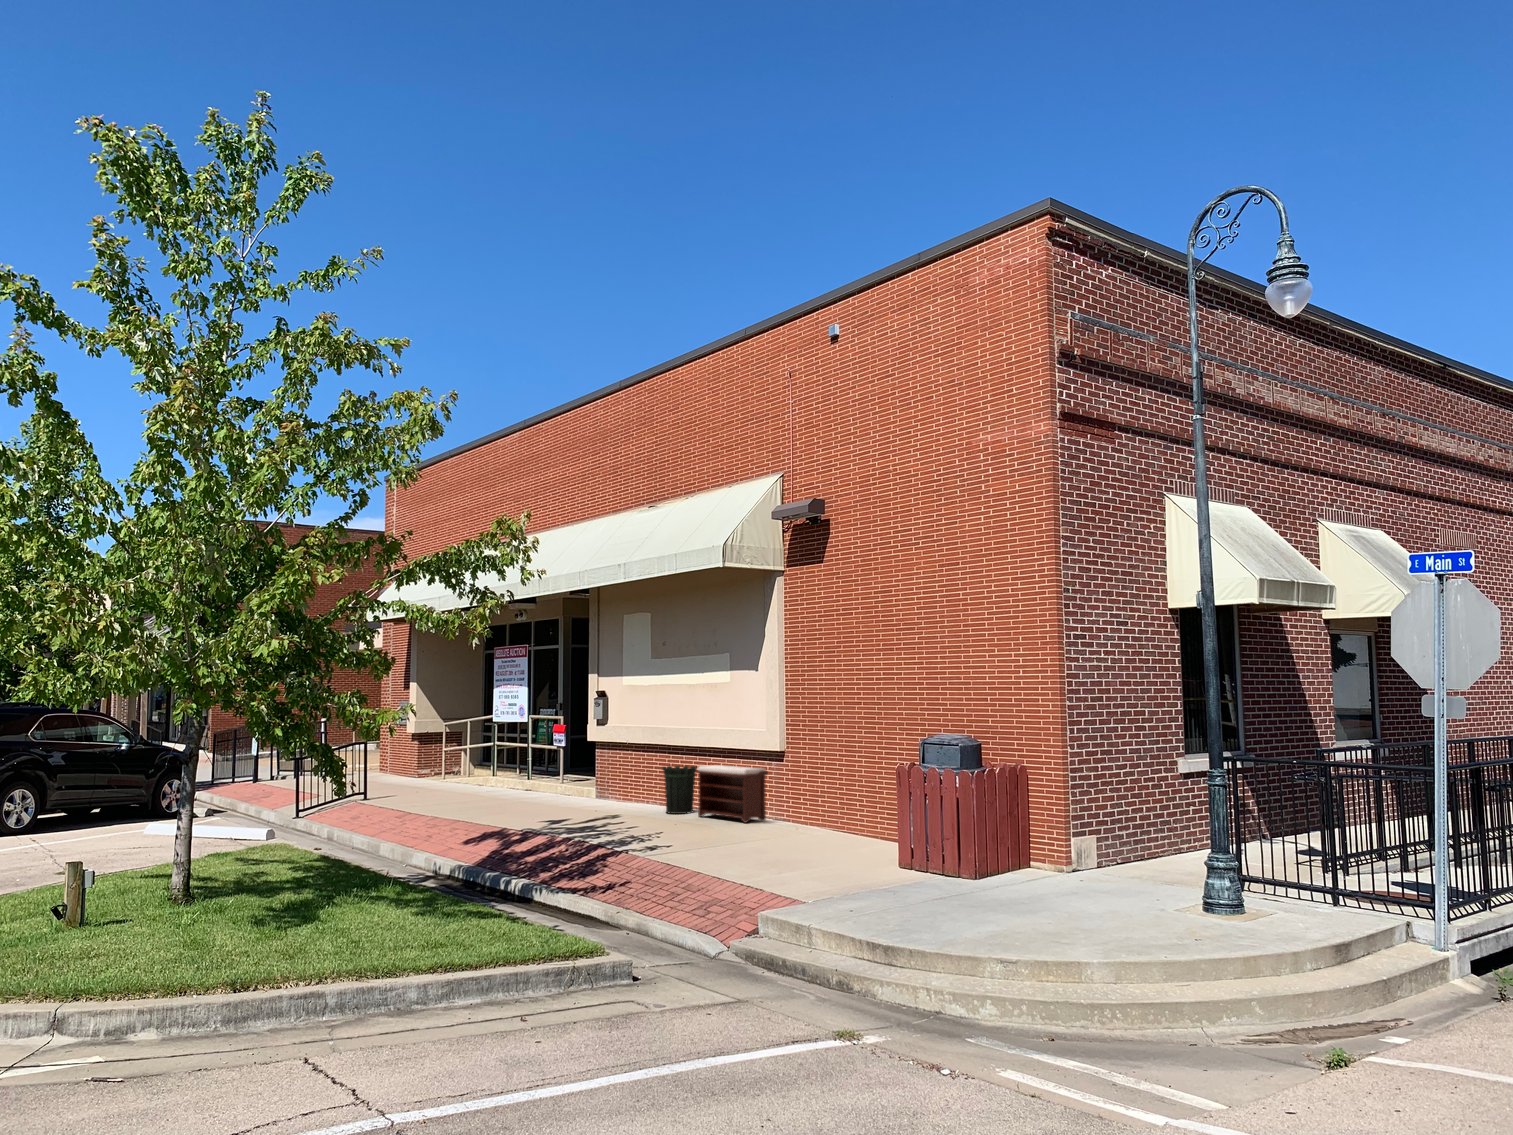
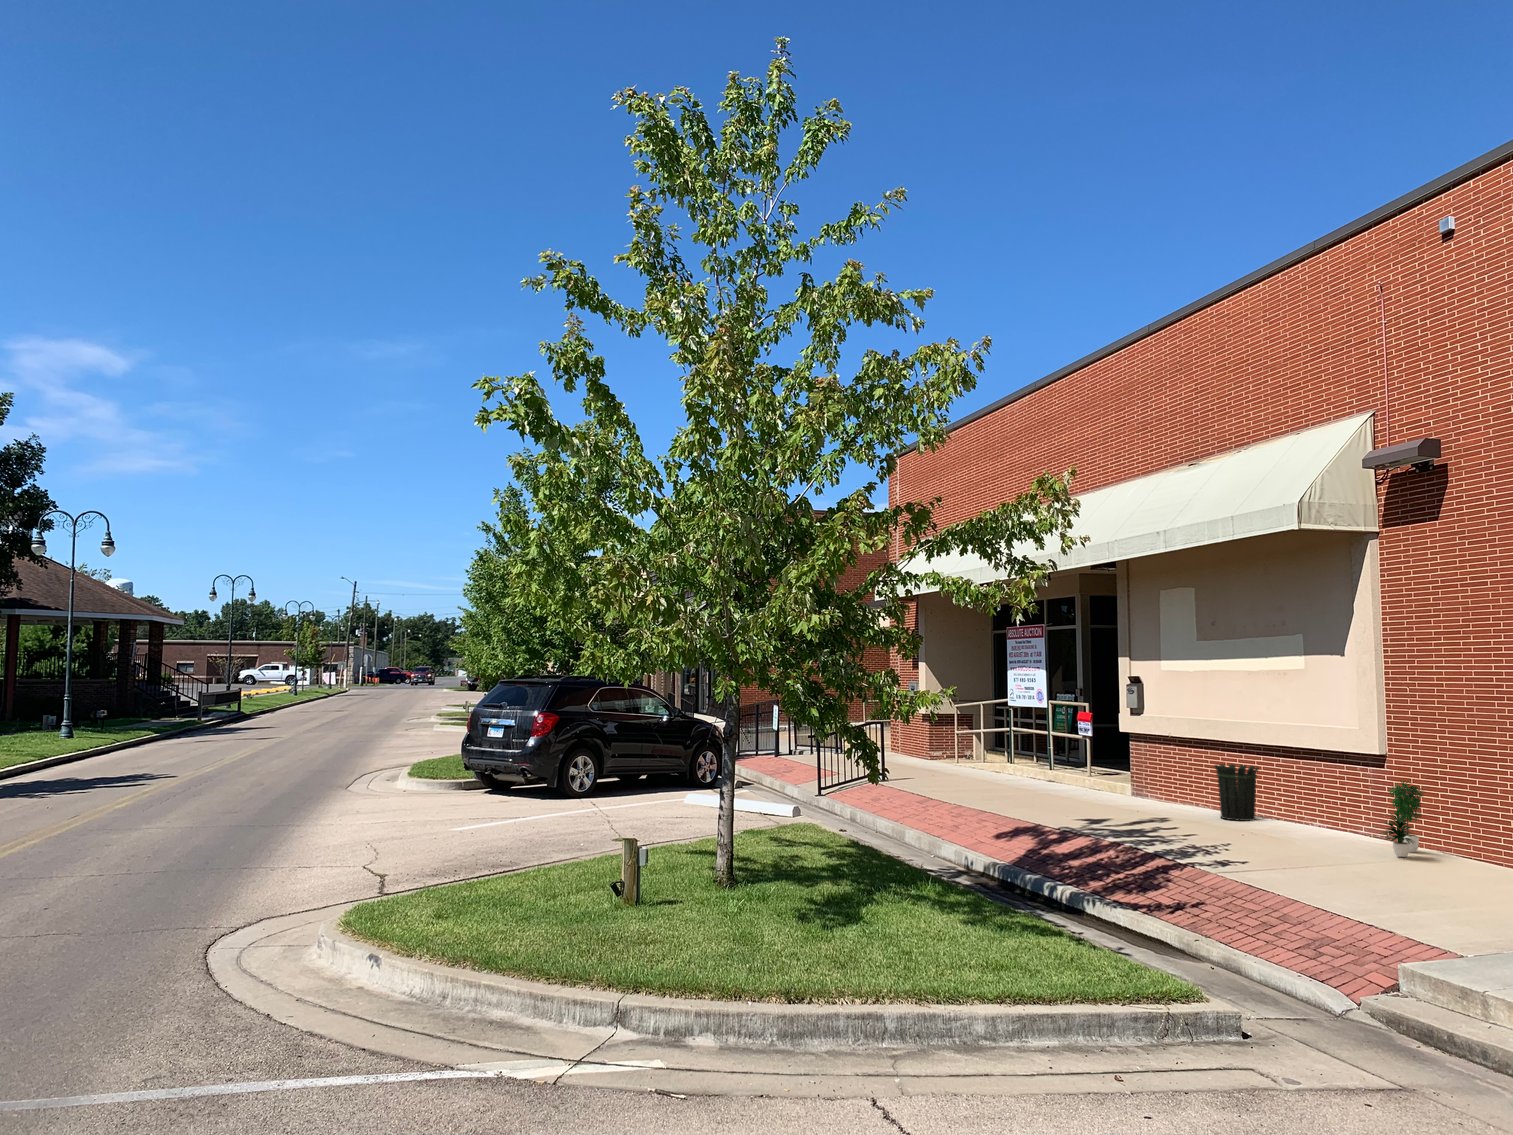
bench: present [696,765,768,823] -> none [1260,767,1361,839]
potted plant: none [774,768,809,832] -> present [1383,781,1423,857]

